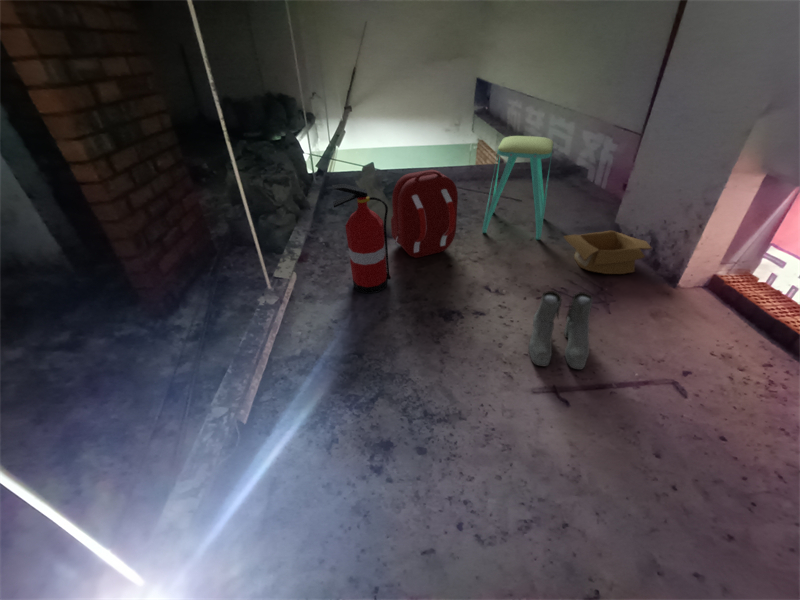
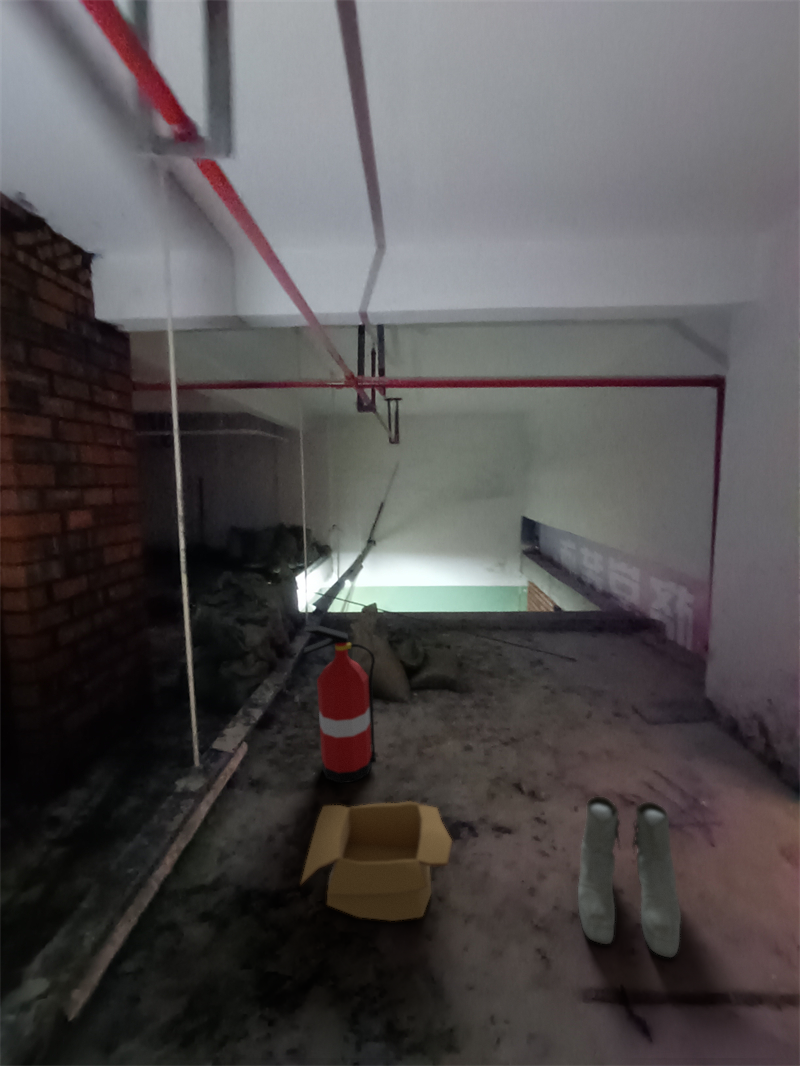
stool: present [482,136,553,240] -> none [517,578,605,715]
backpack: present [391,170,458,258] -> none [389,613,476,732]
cardboard box: present [564,231,651,274] -> present [301,802,452,921]

